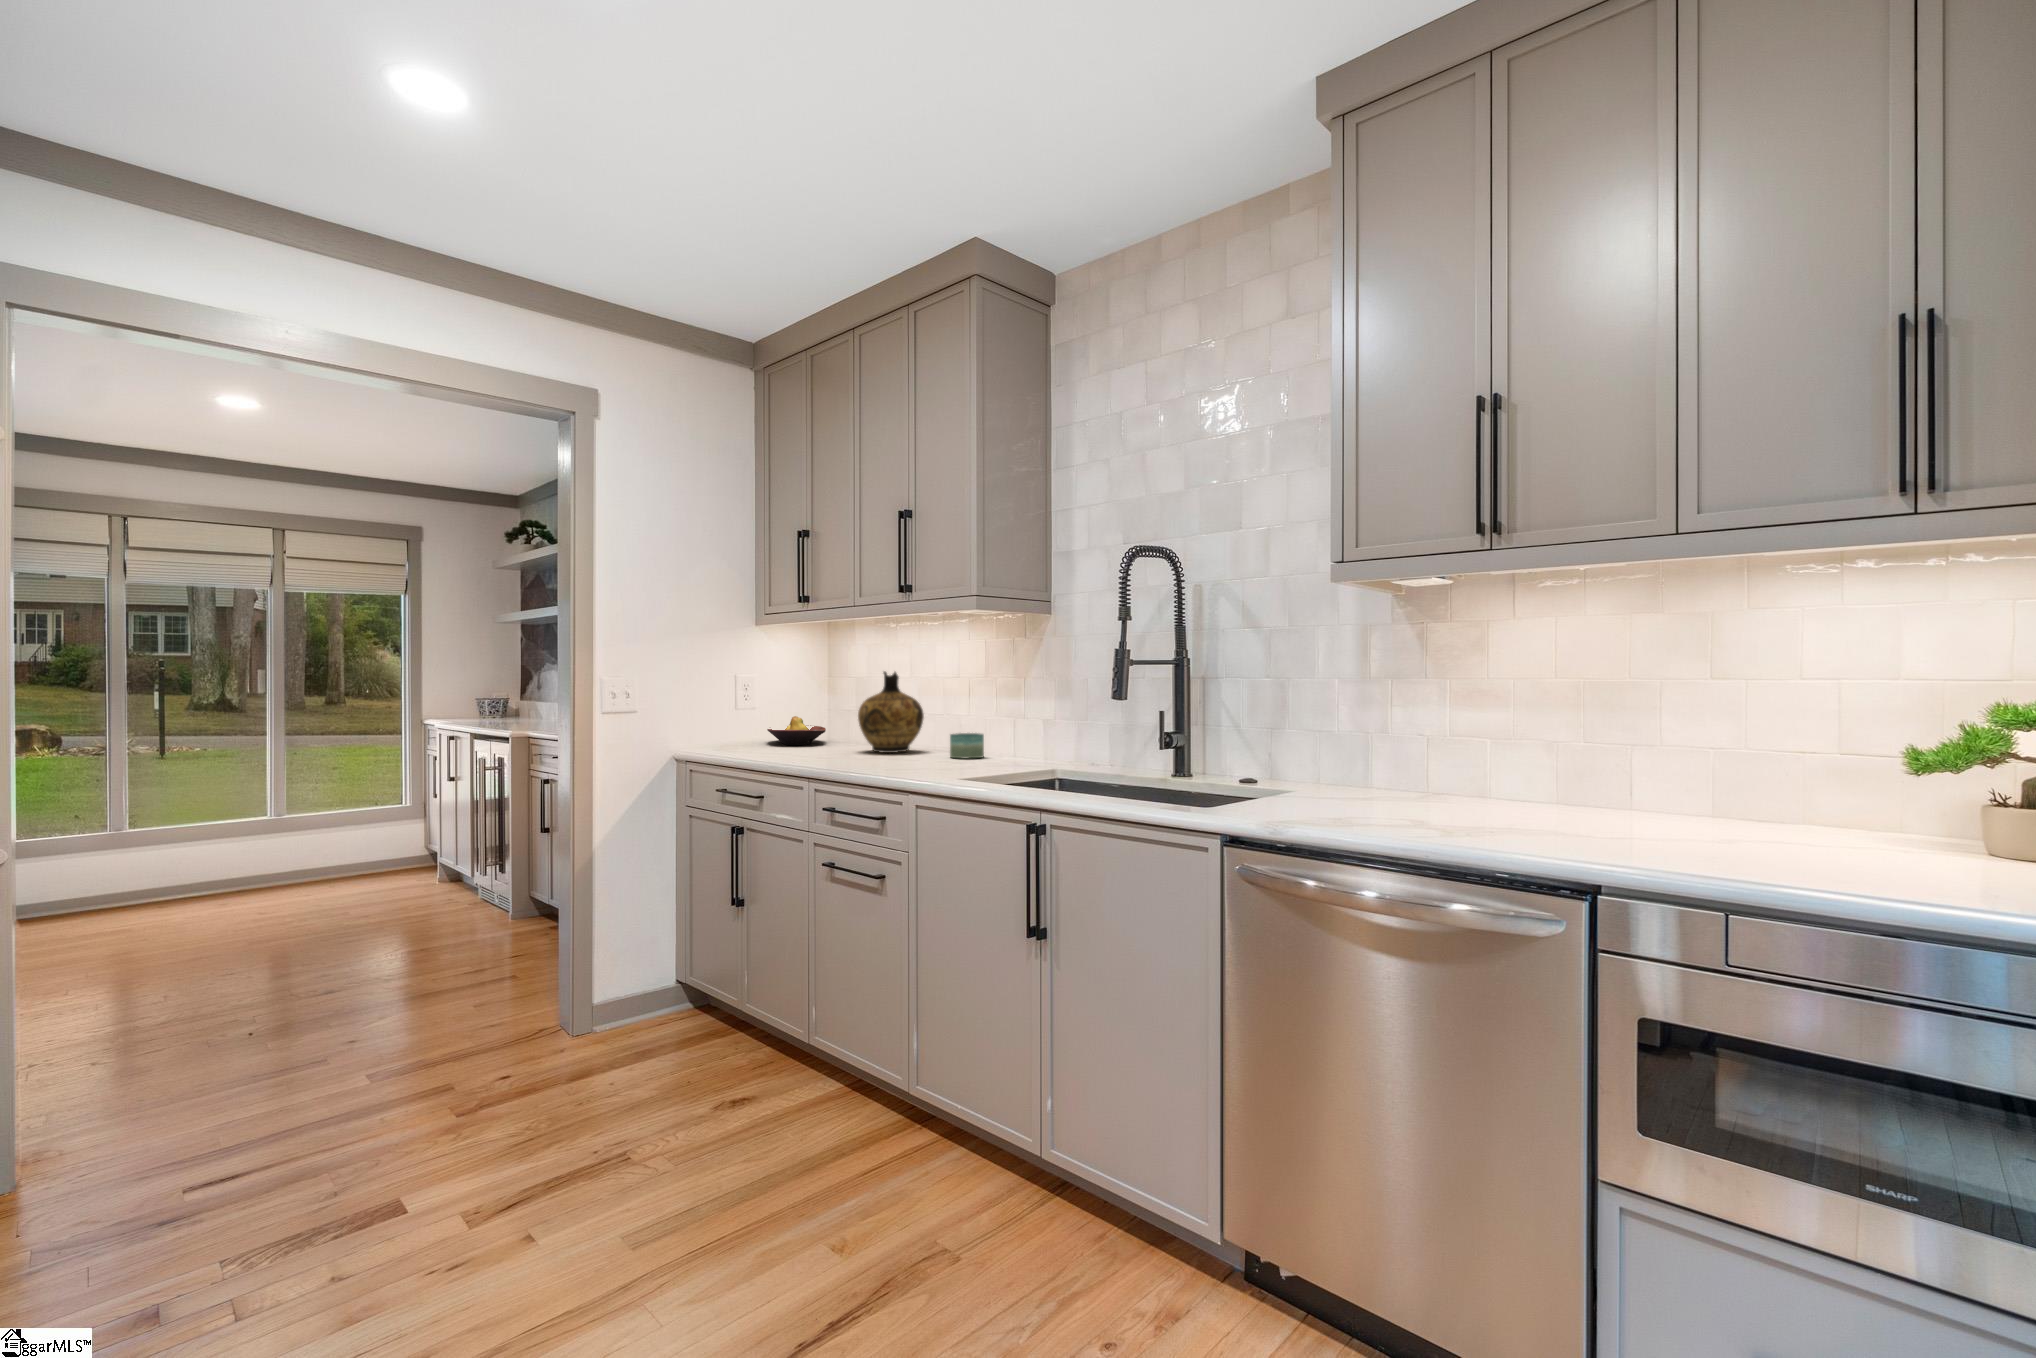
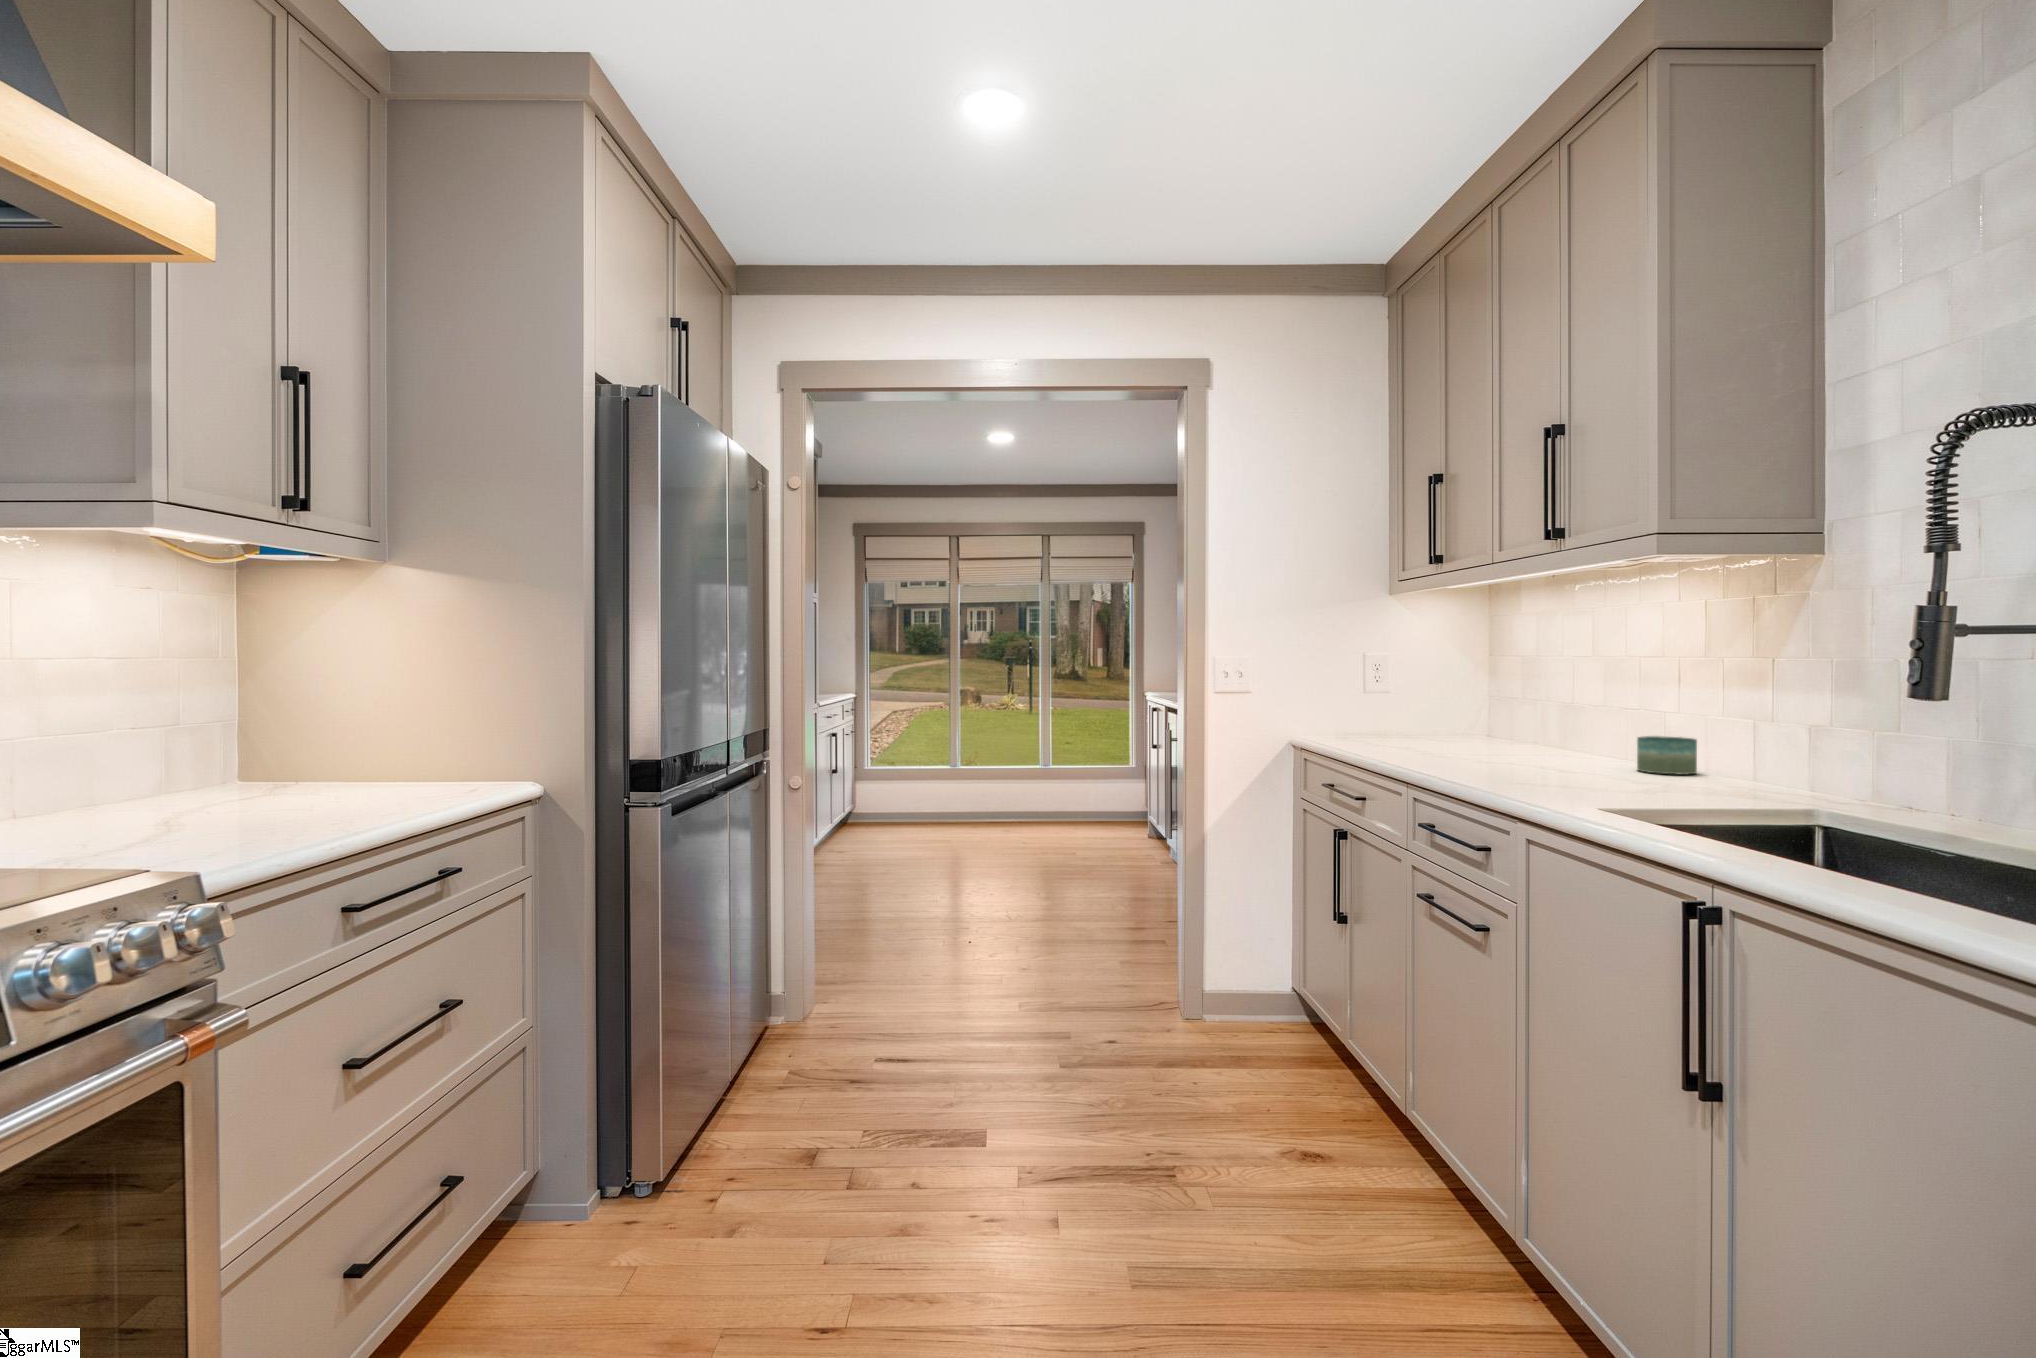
ceramic jug: present [858,672,924,753] -> none [1507,647,1607,756]
fruit bowl: present [767,716,826,745] -> none [1406,702,1483,738]

